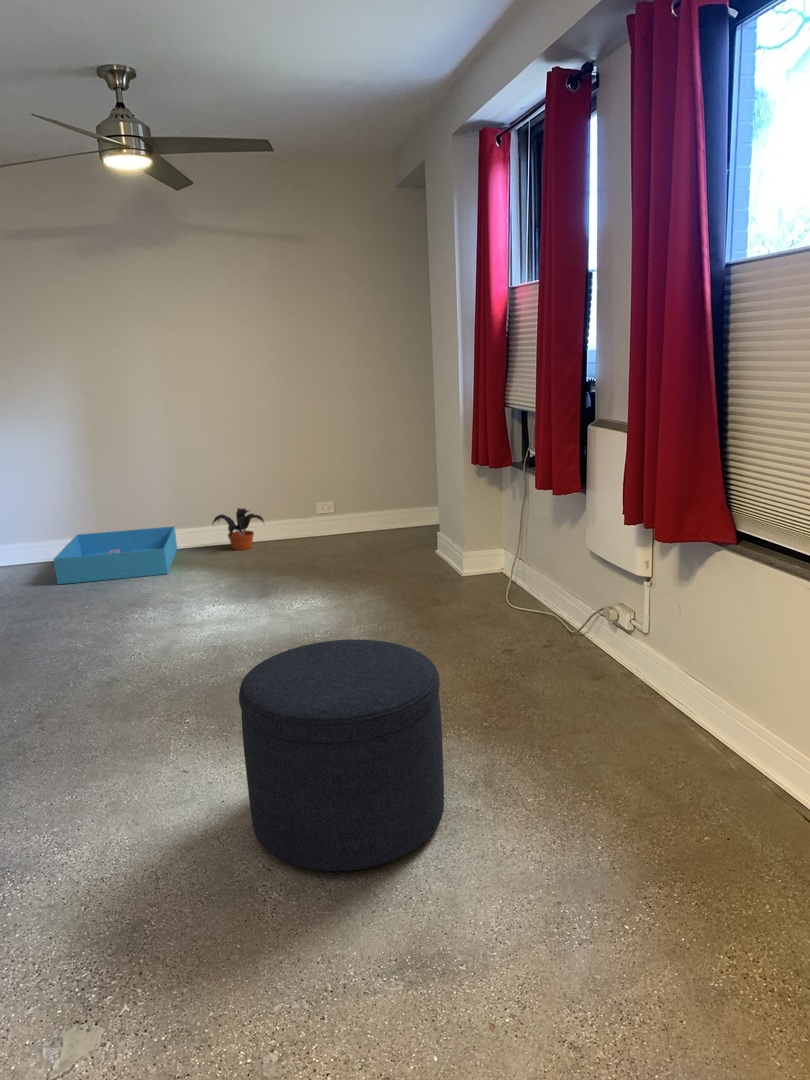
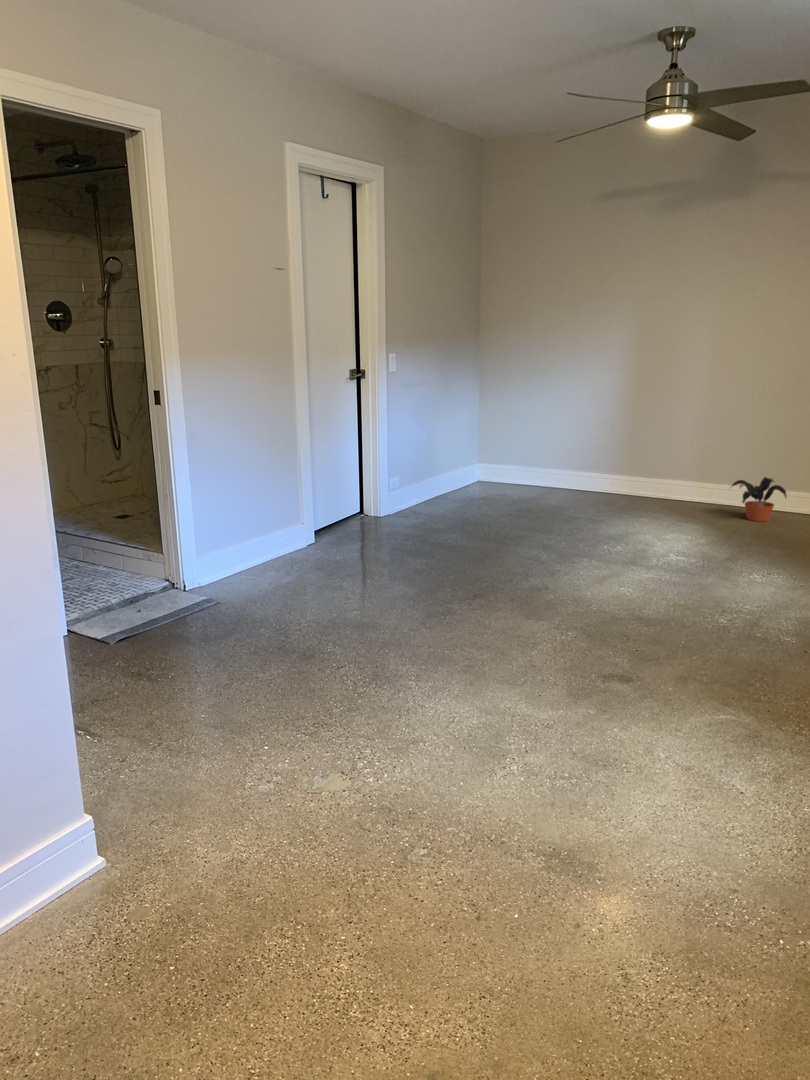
storage bin: present [54,526,177,584] -> none [569,476,696,526]
ottoman: present [239,639,444,871] -> none [532,584,732,792]

